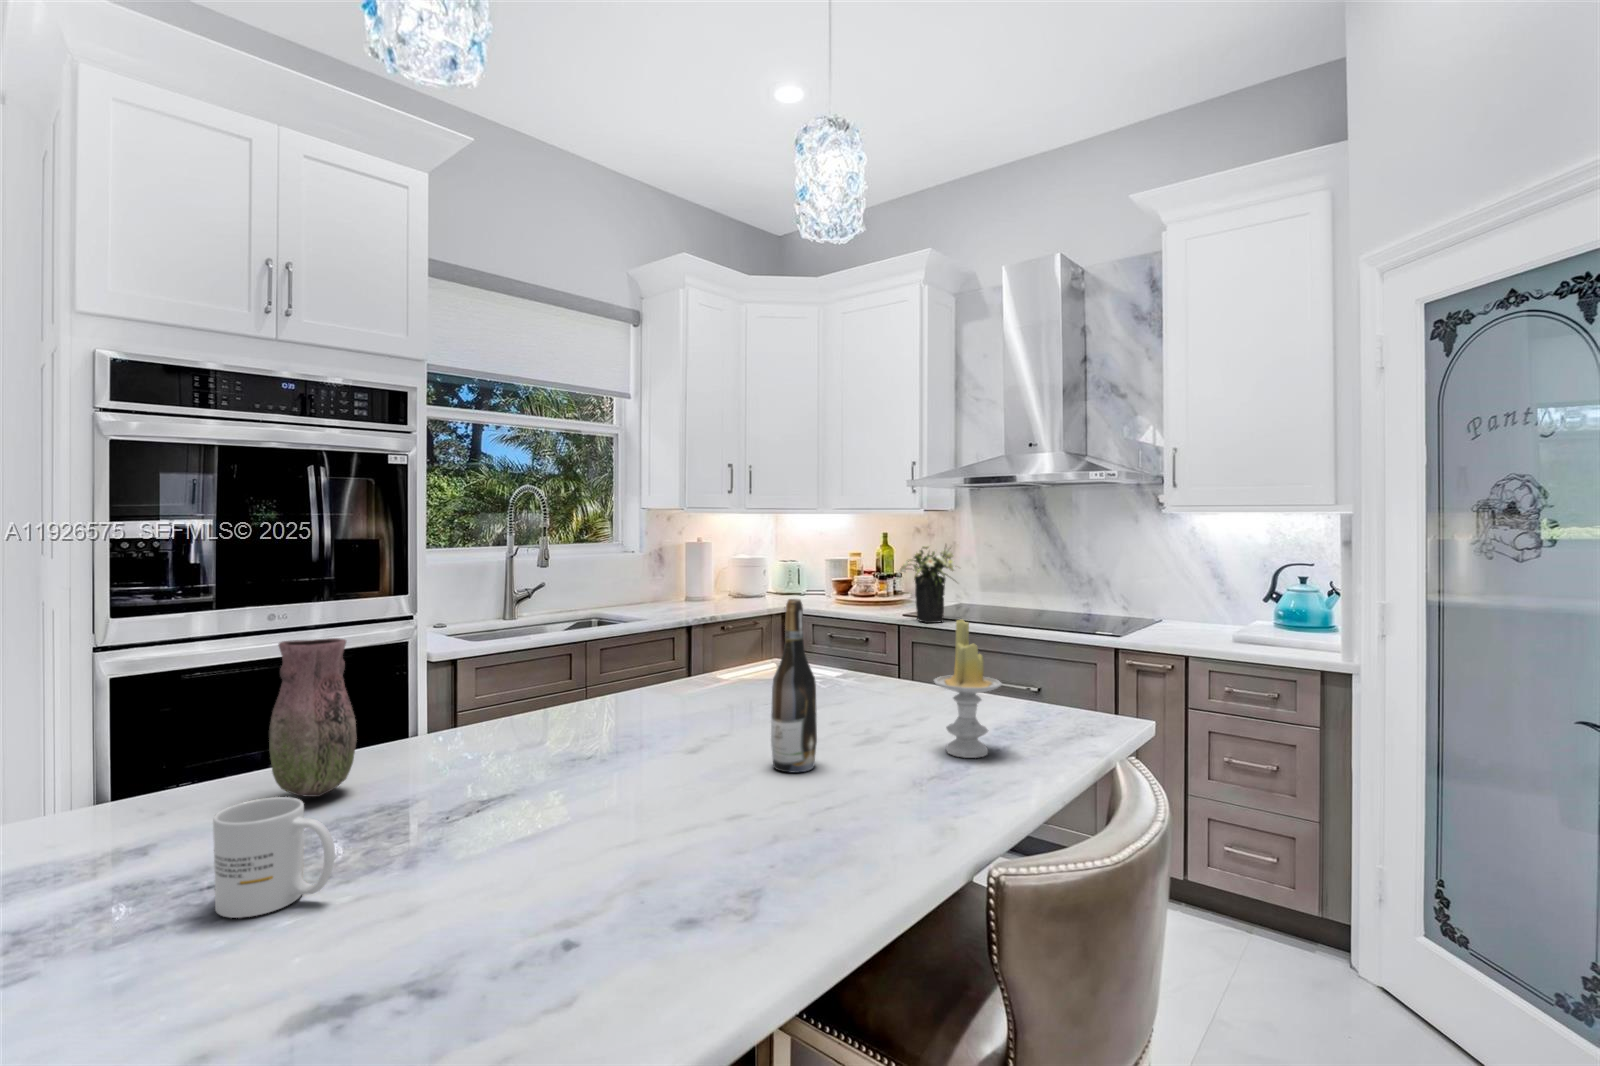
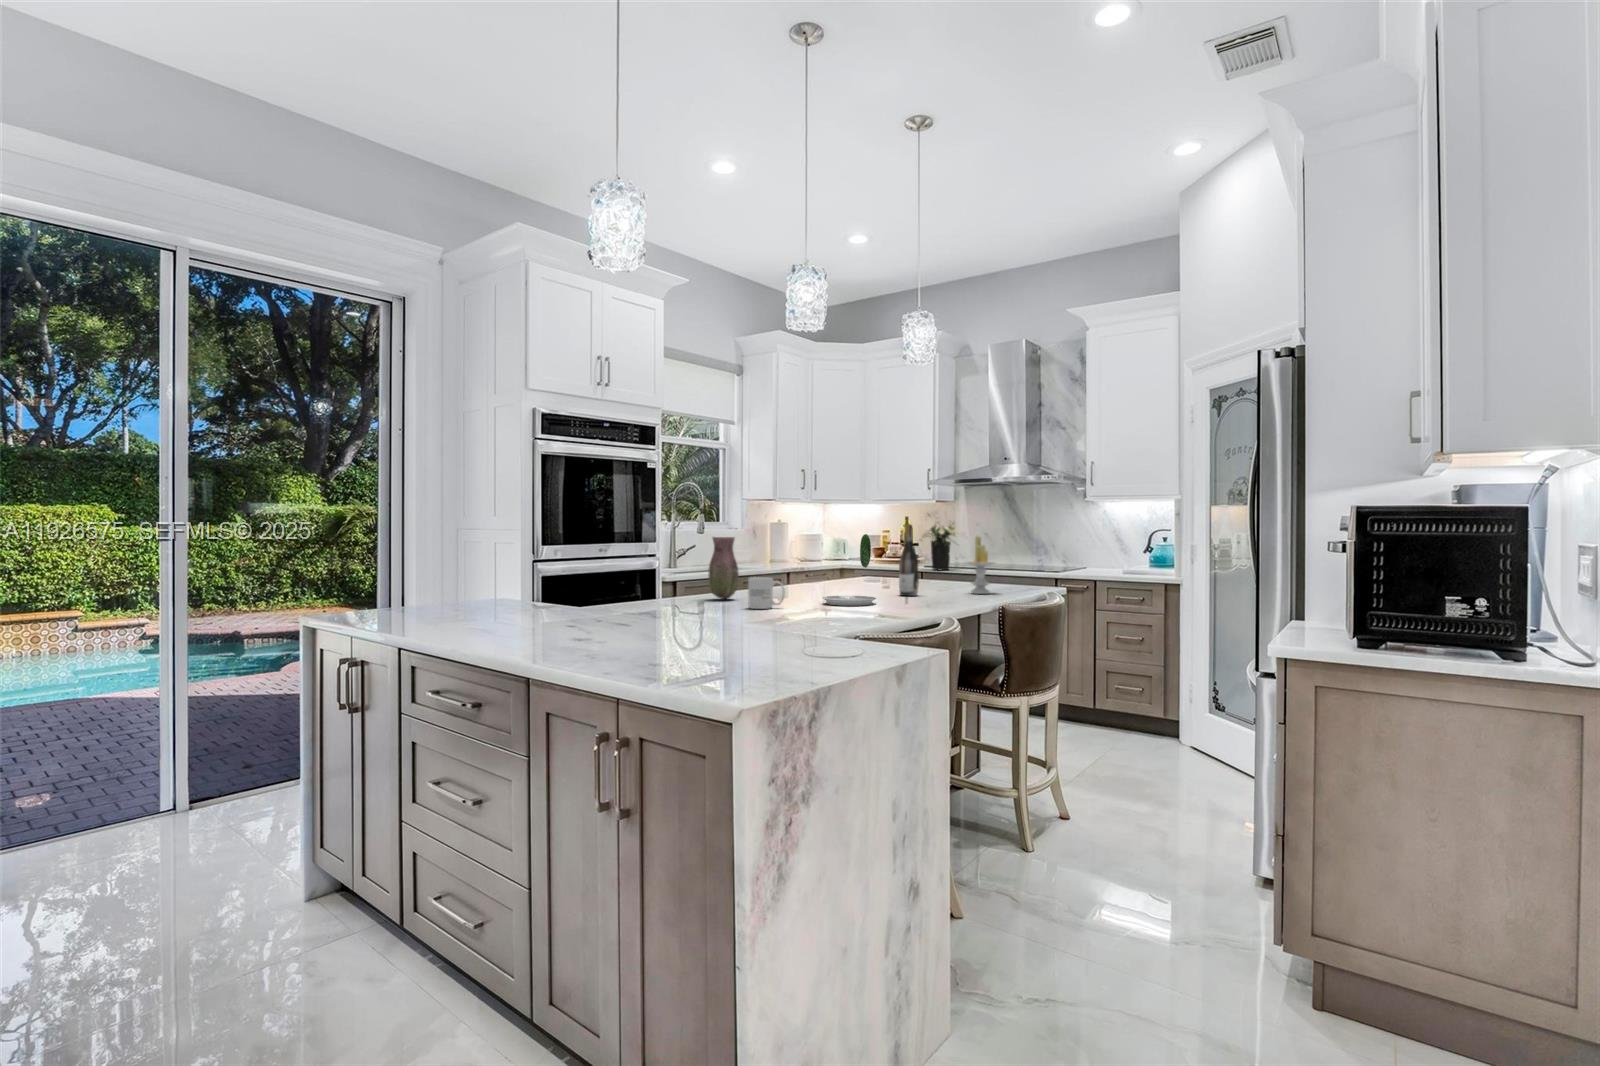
plate: none [500,647,657,875] -> present [823,534,876,606]

